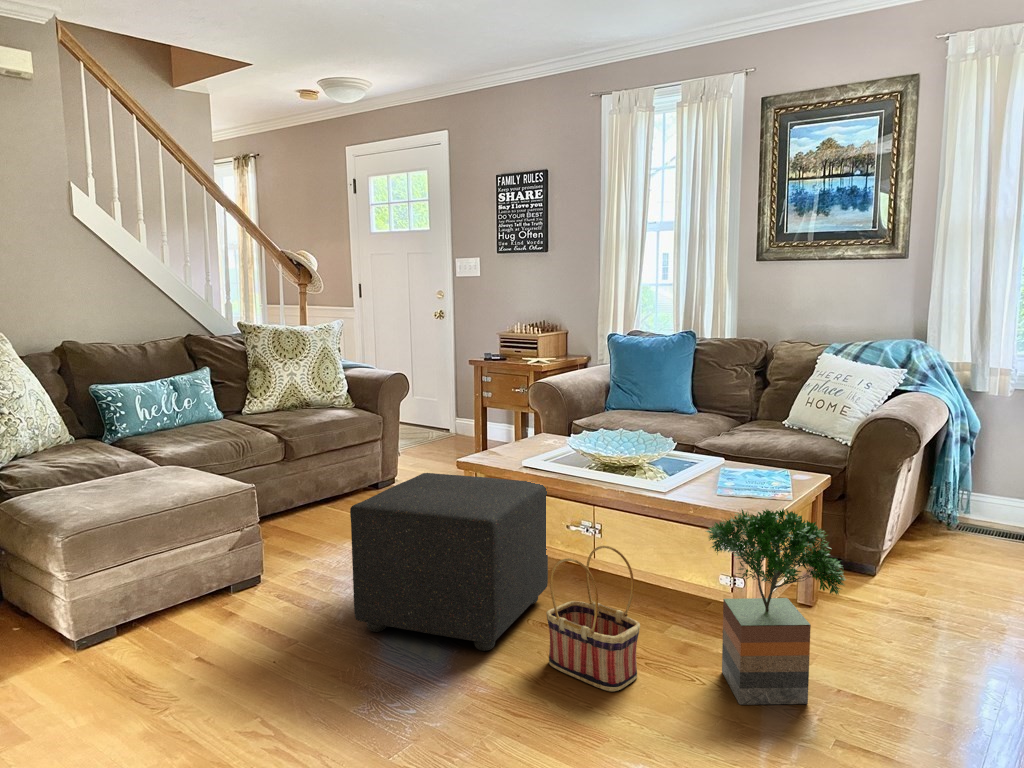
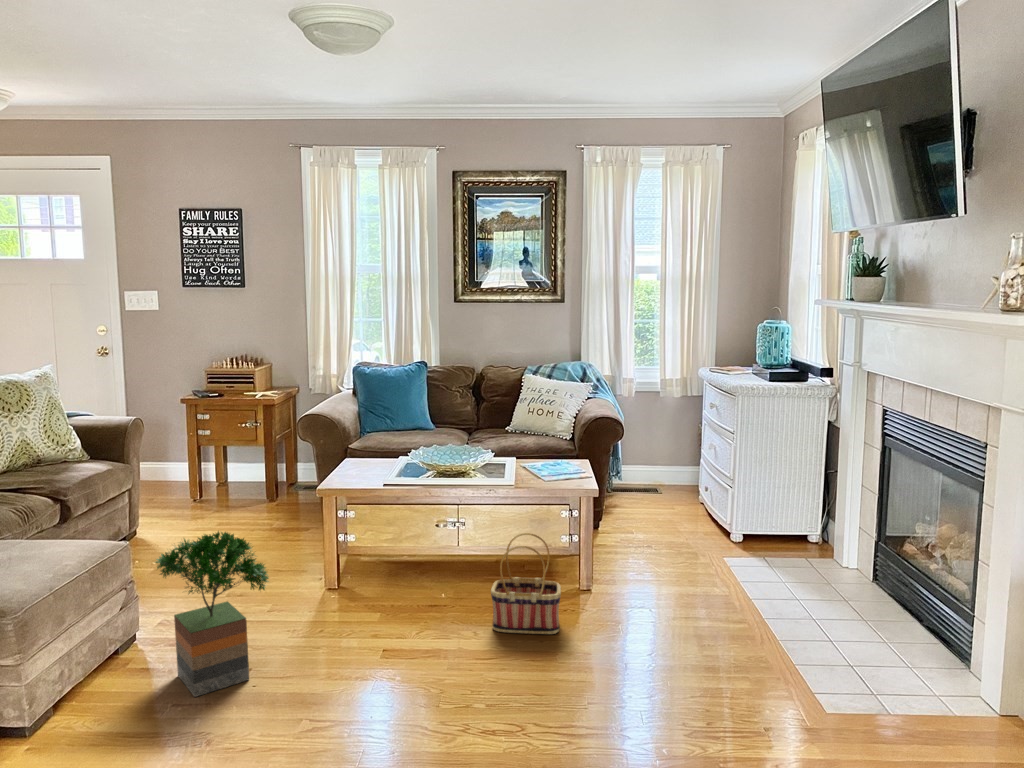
ottoman: present [350,473,548,651] -> none [312,498,454,651]
potted tree: present [706,508,846,705] -> present [155,531,269,697]

